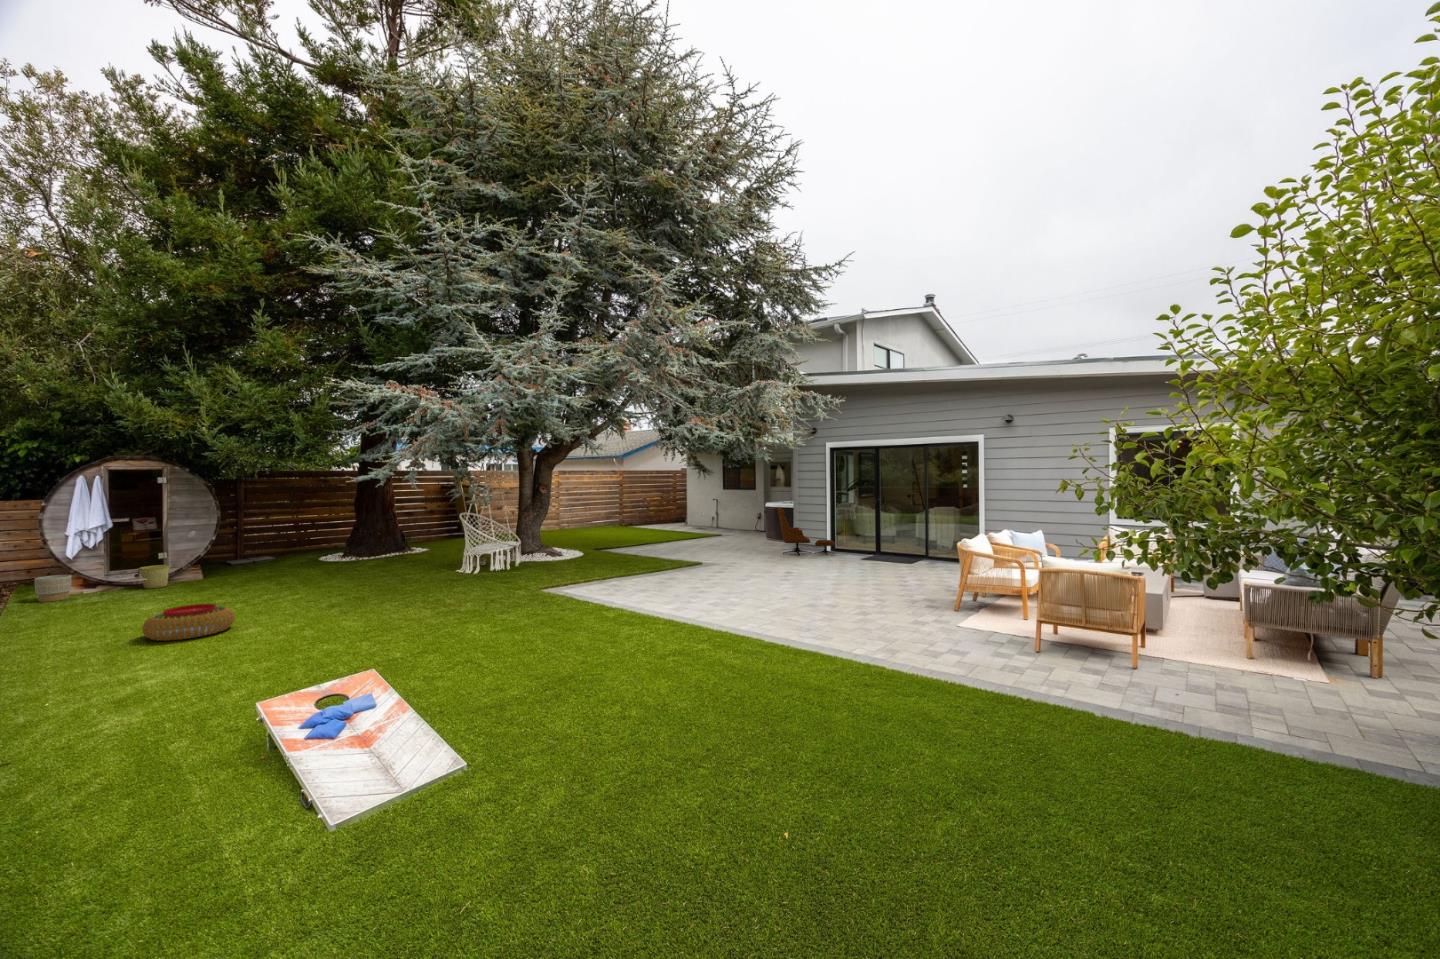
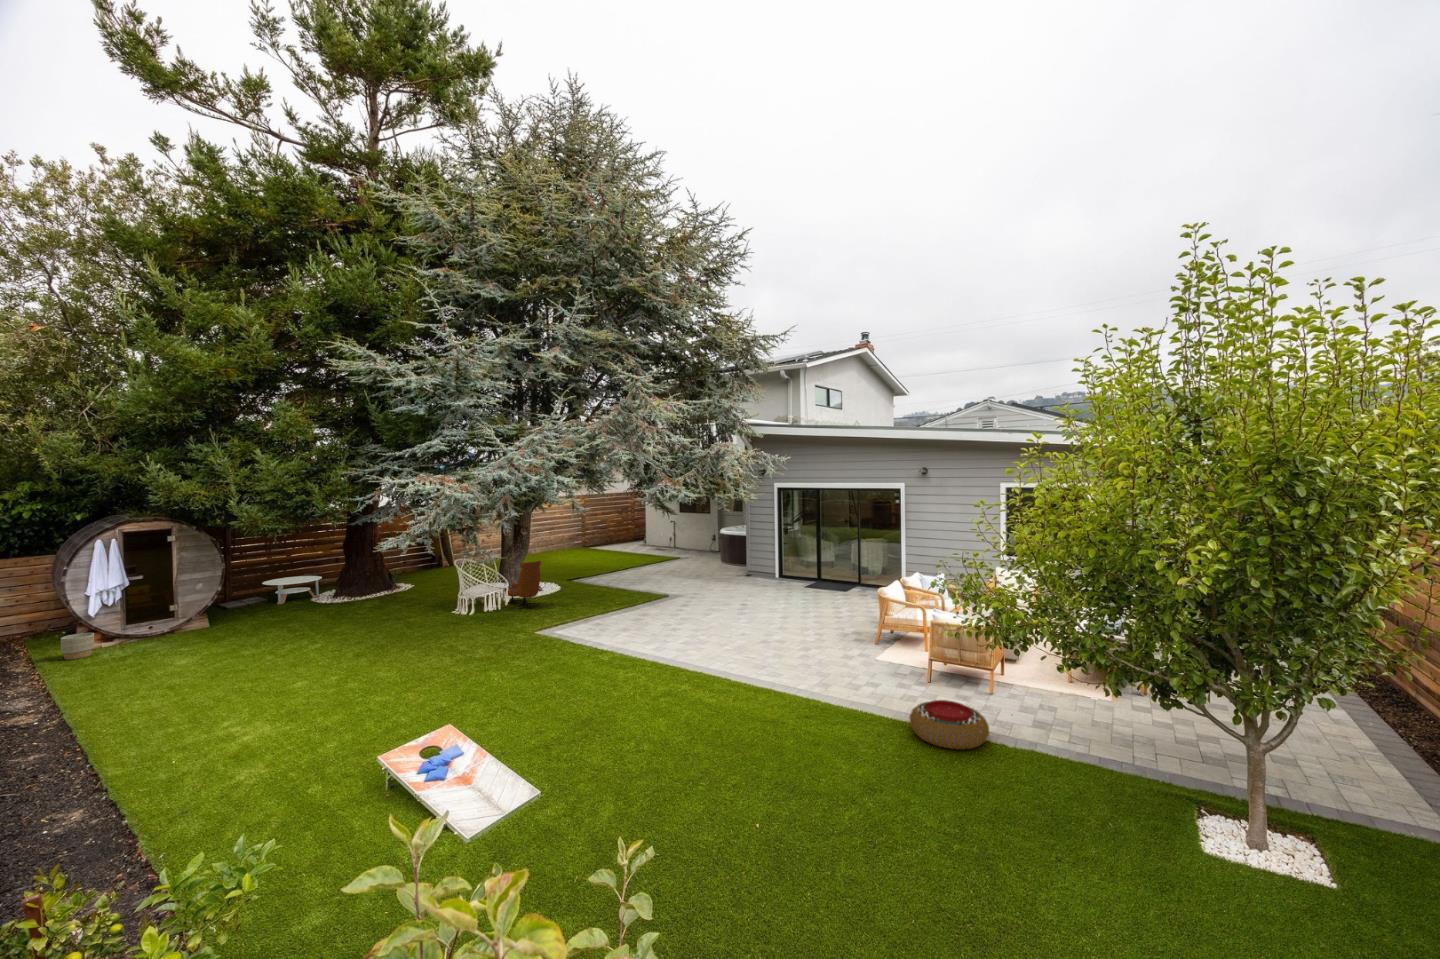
lounge chair: present [778,508,835,555] -> present [506,561,541,609]
round table: none [272,535,336,562] -> present [262,576,322,604]
bucket: present [138,565,171,589] -> none [152,617,183,641]
pouf: present [142,604,235,641] -> present [910,700,989,749]

